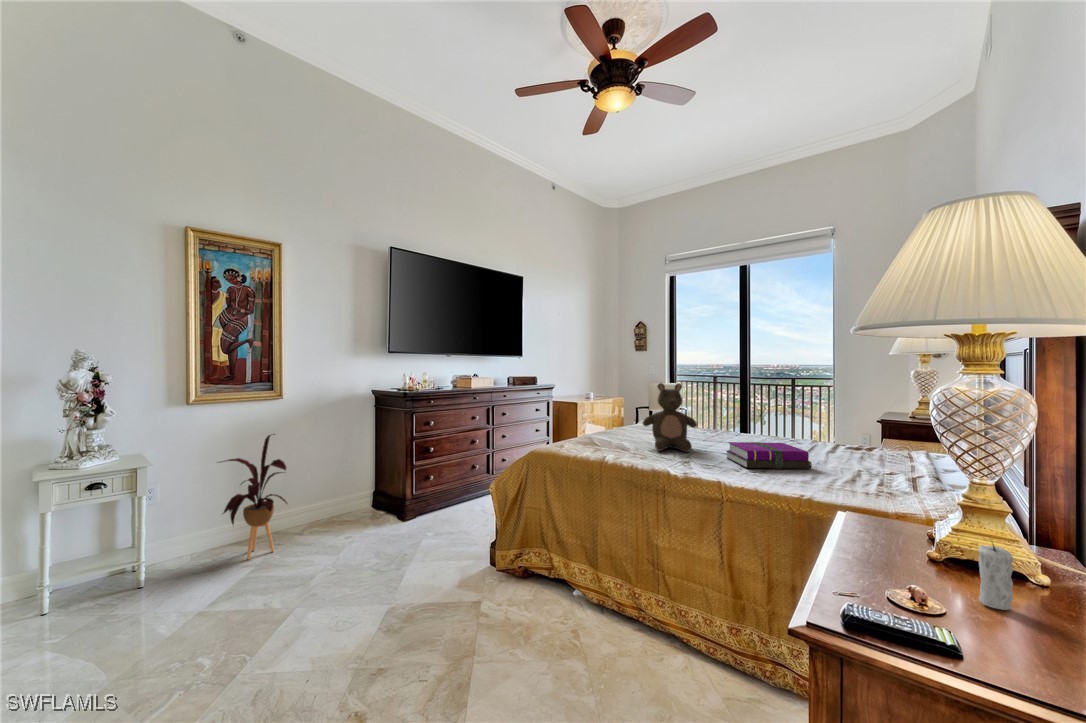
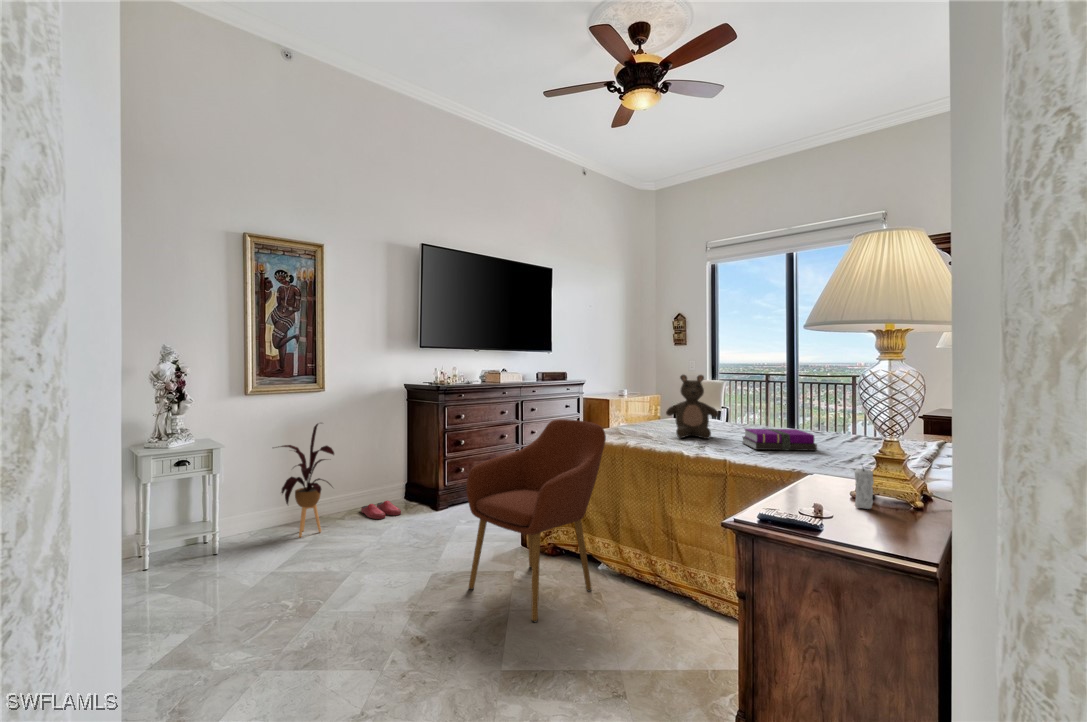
armchair: none [427,433,583,683] -> present [466,419,606,622]
slippers: none [324,510,367,532] -> present [361,501,401,519]

